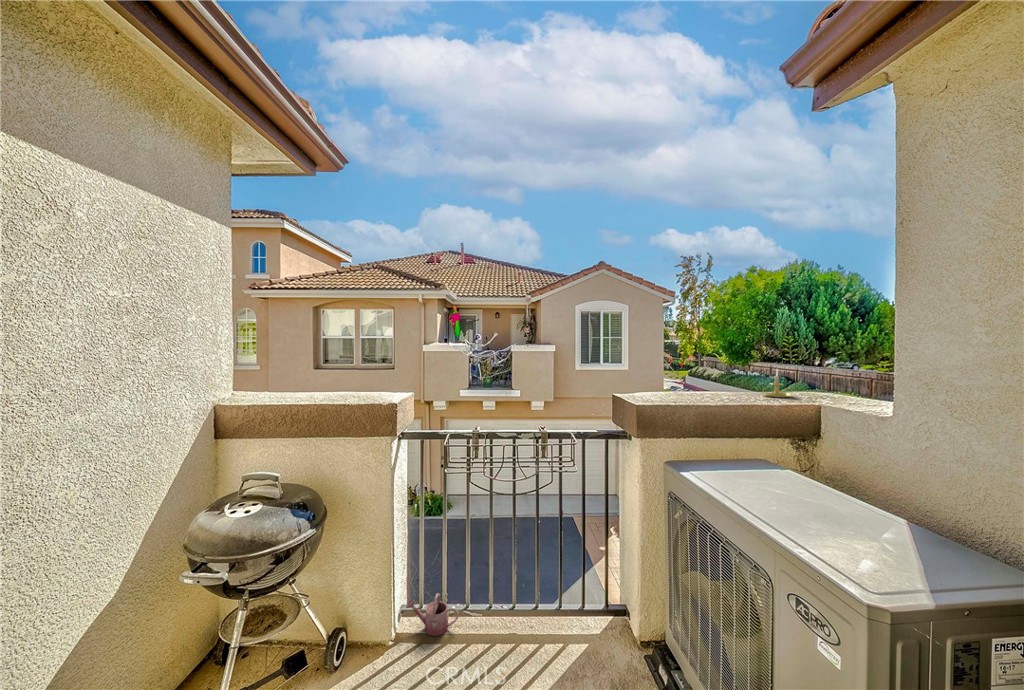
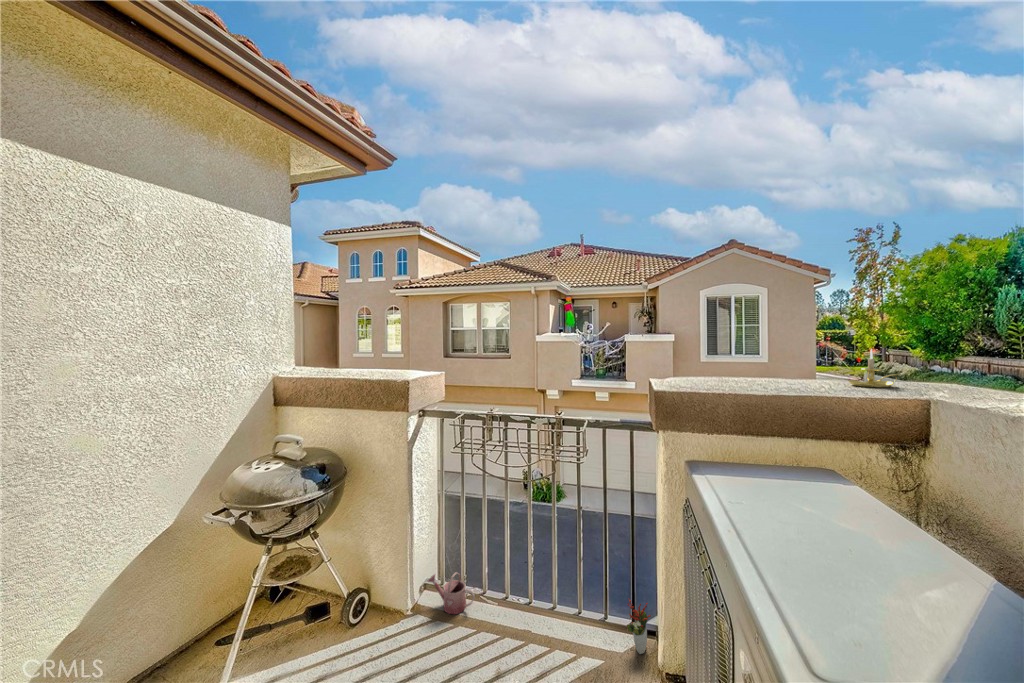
decorative plant: none [604,588,626,634] -> present [627,600,651,654]

